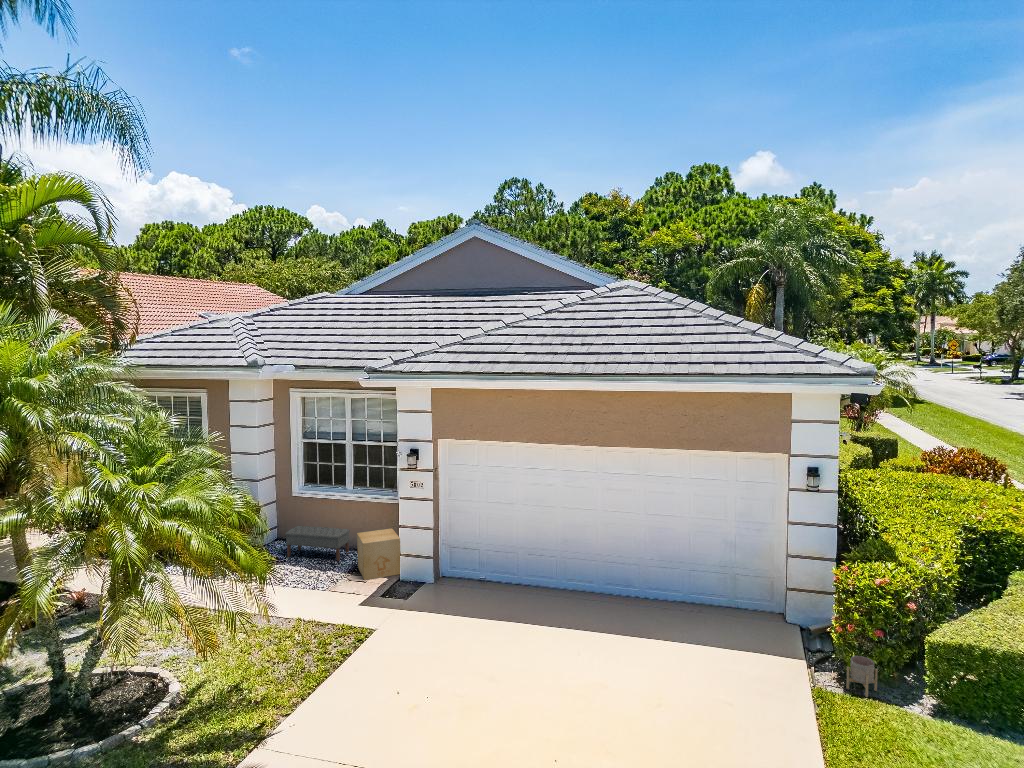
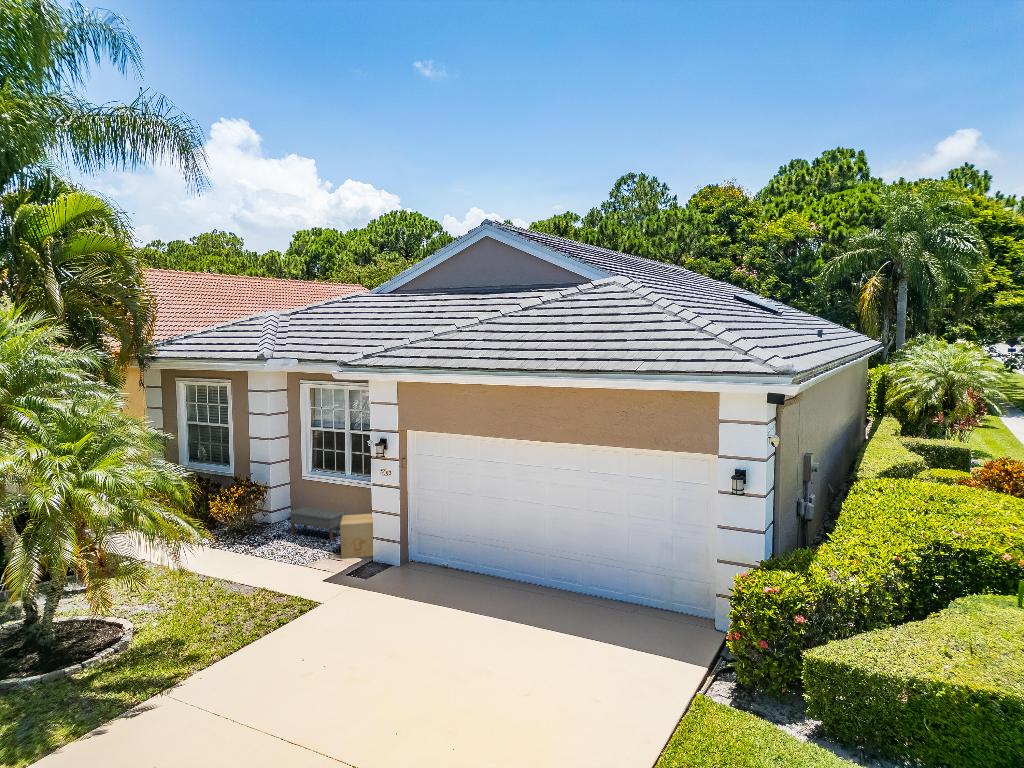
planter: present [846,656,878,697] -> none [729,667,761,710]

